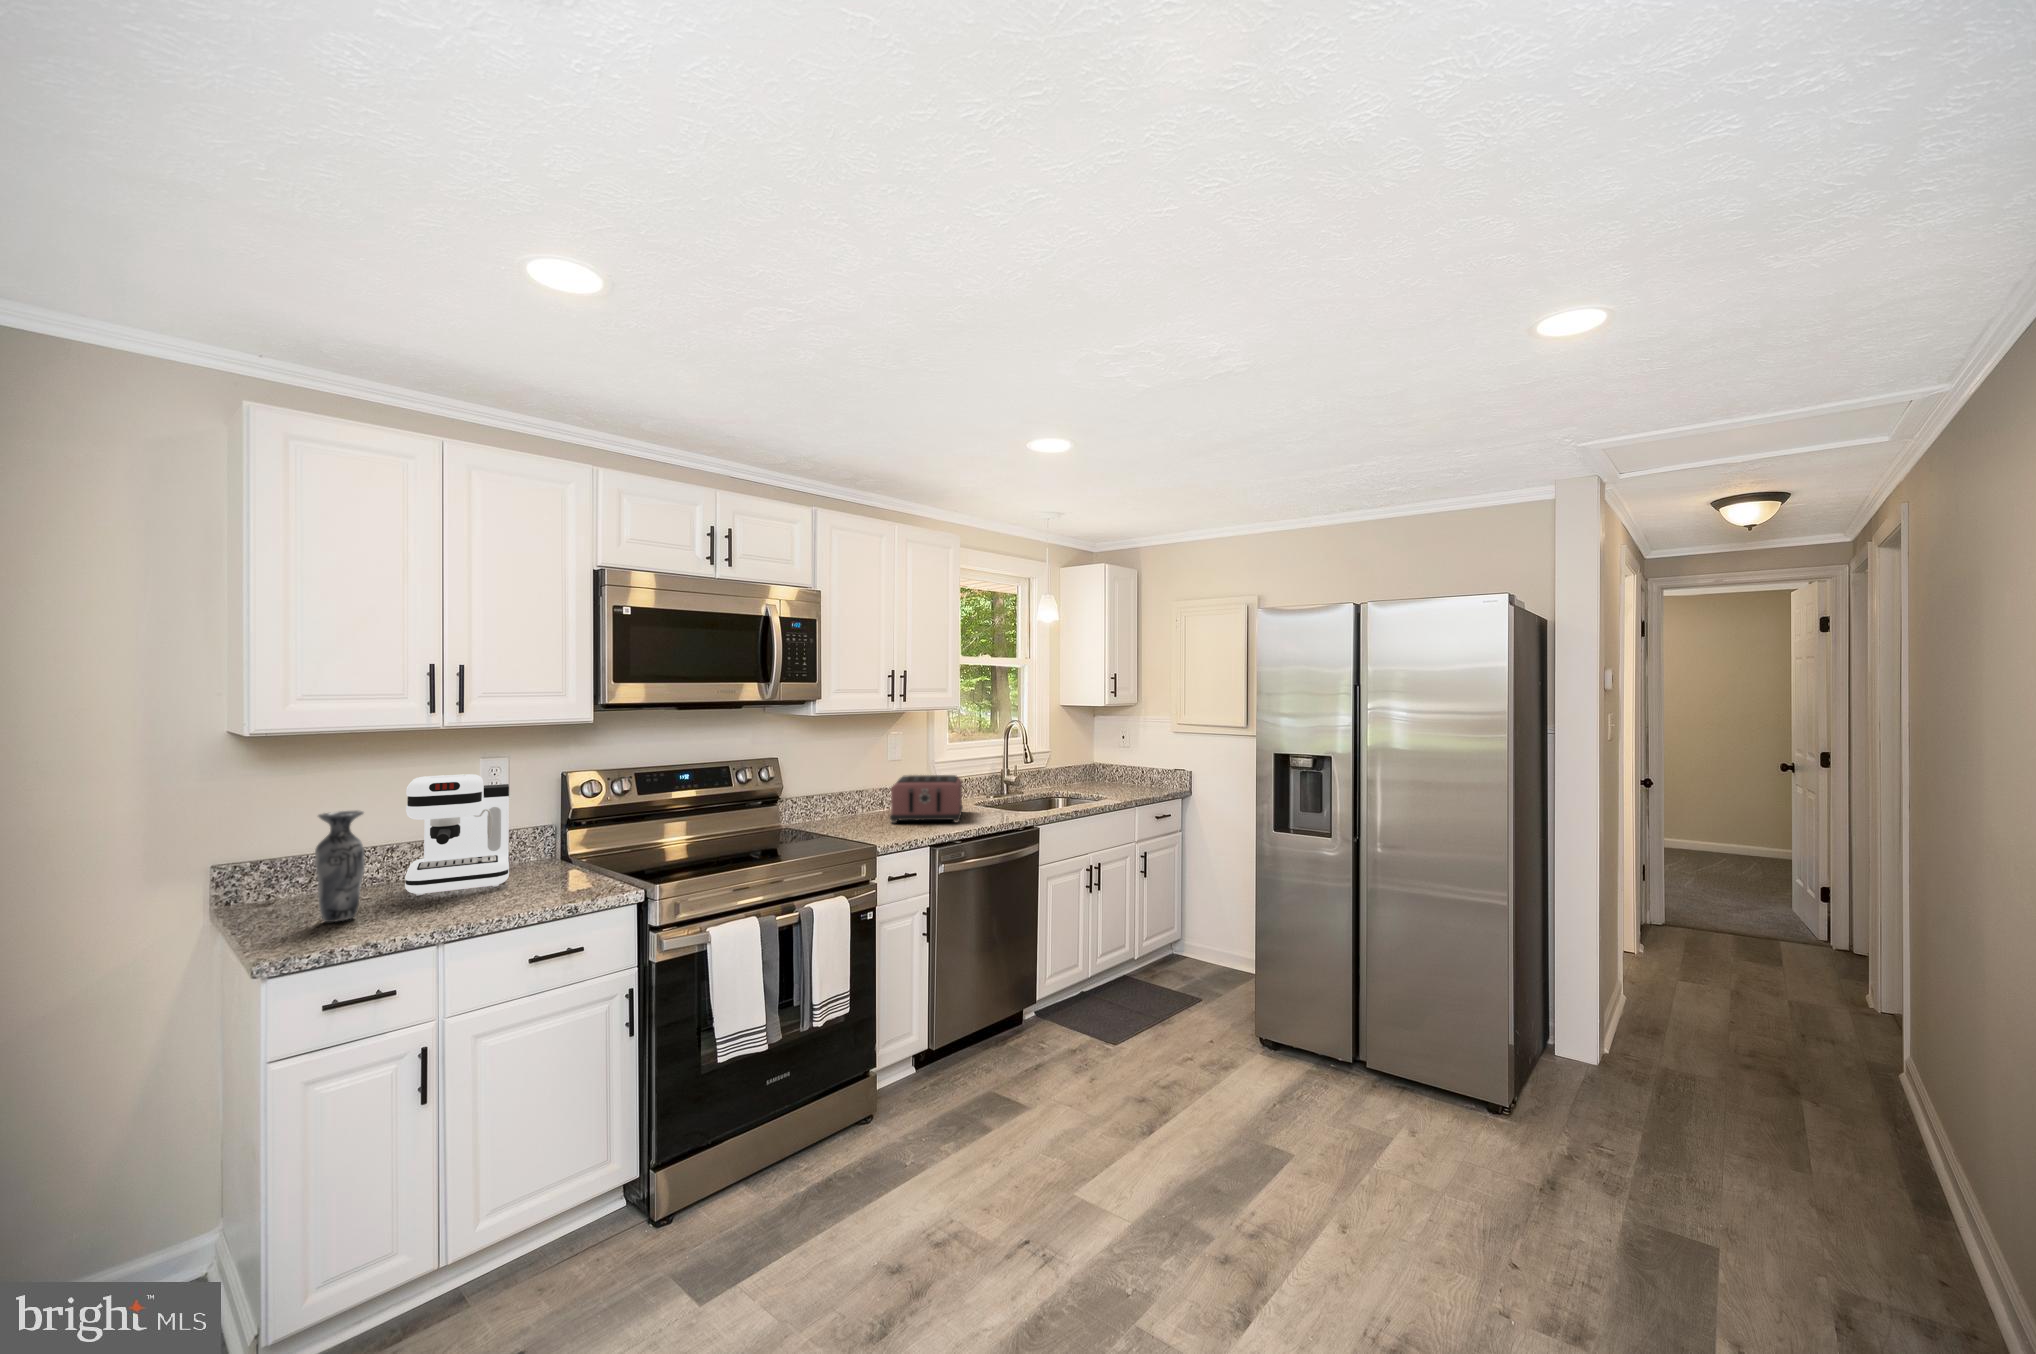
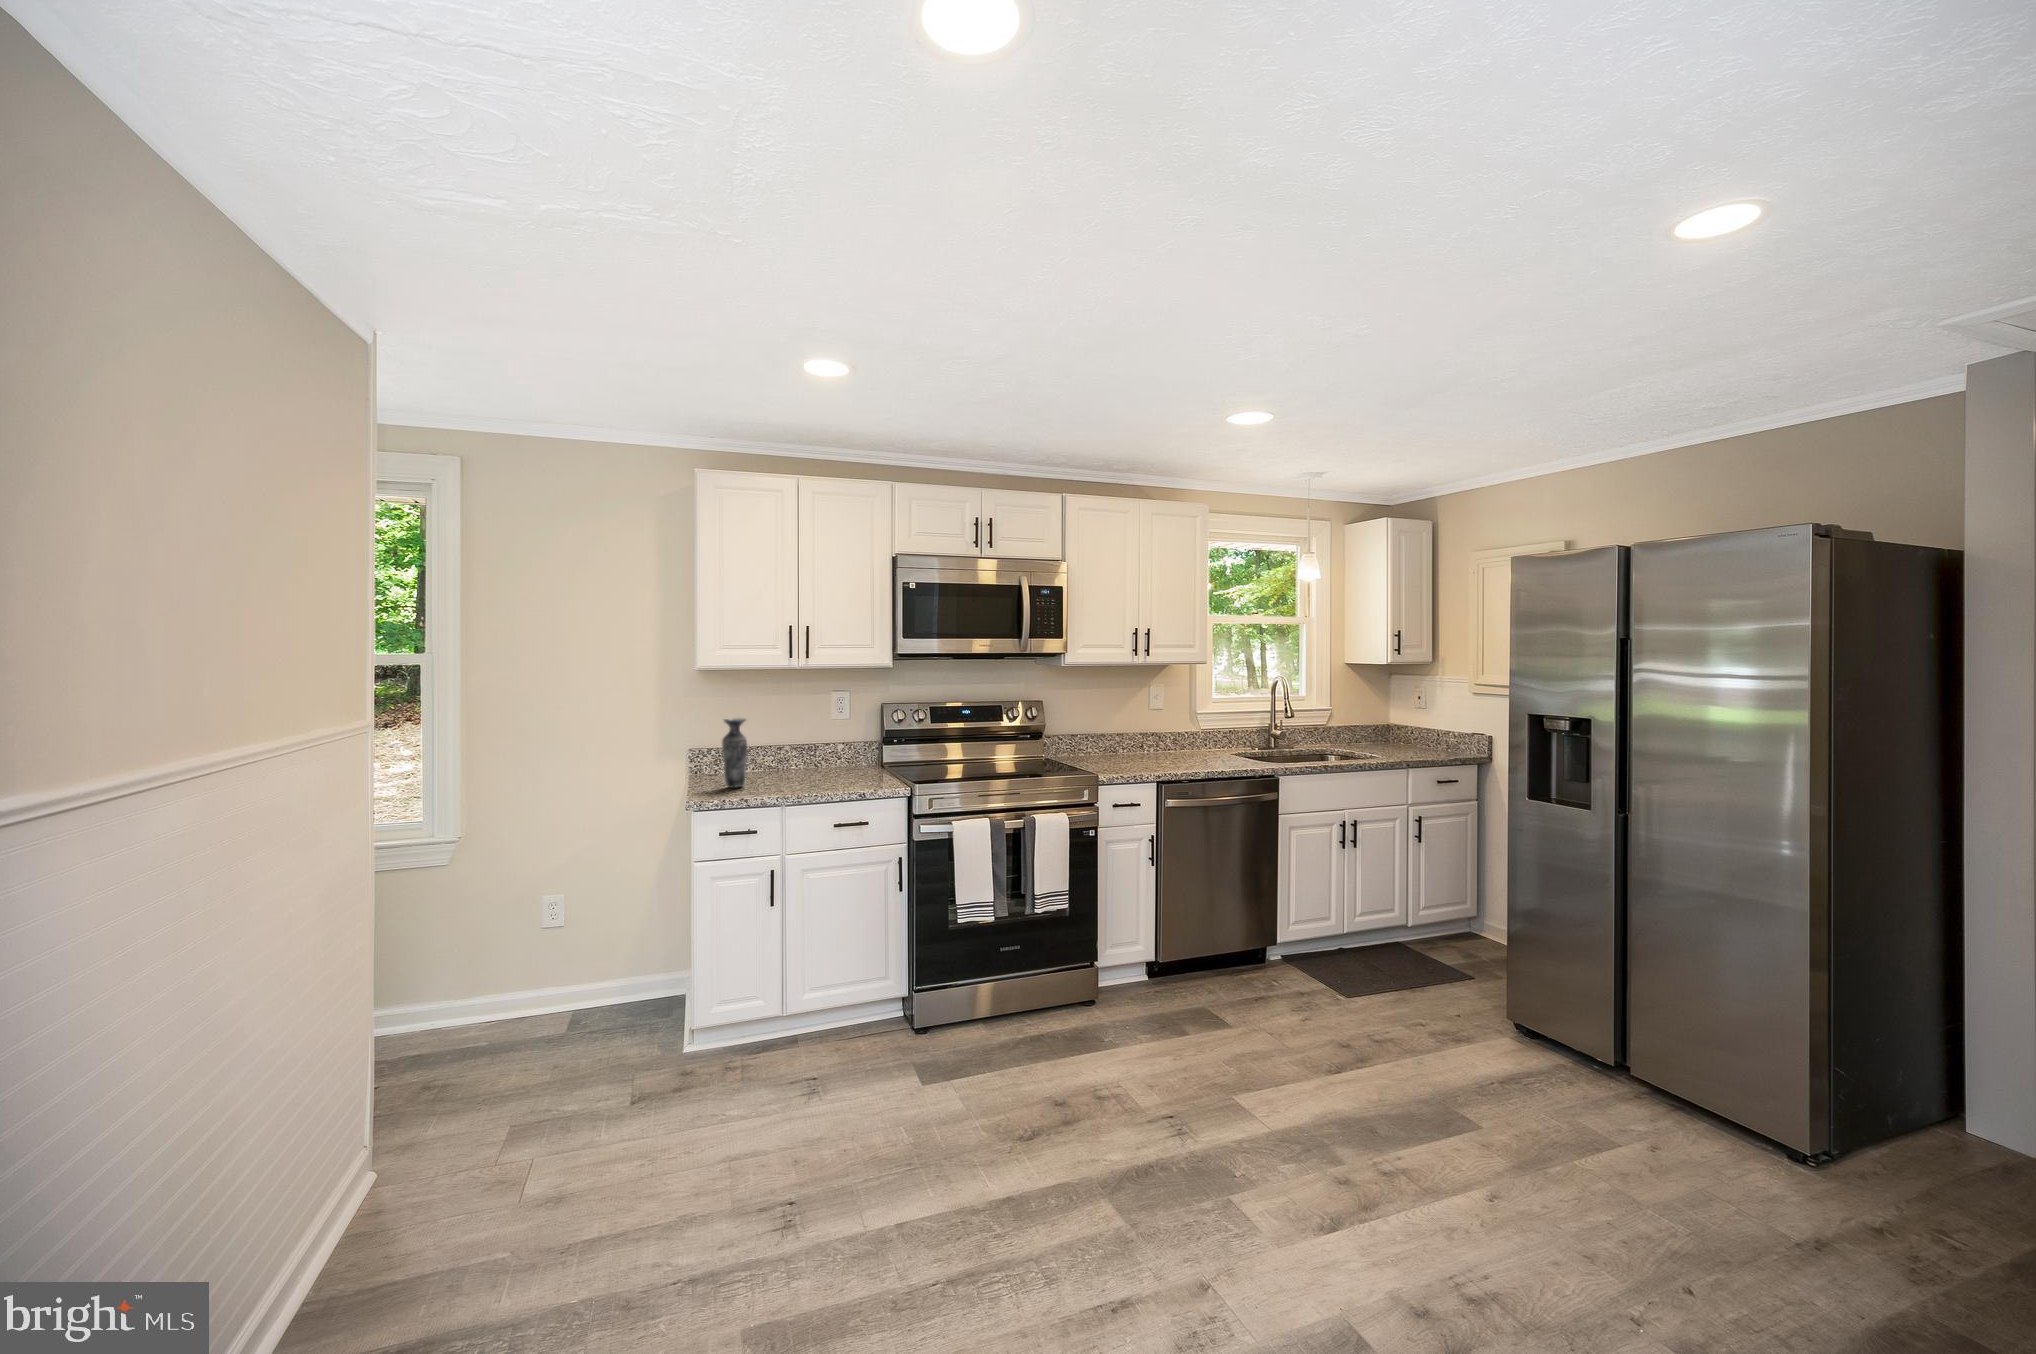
coffee maker: present [405,774,509,895] -> none [775,701,839,779]
toaster: present [890,775,963,823] -> none [1133,723,1209,766]

